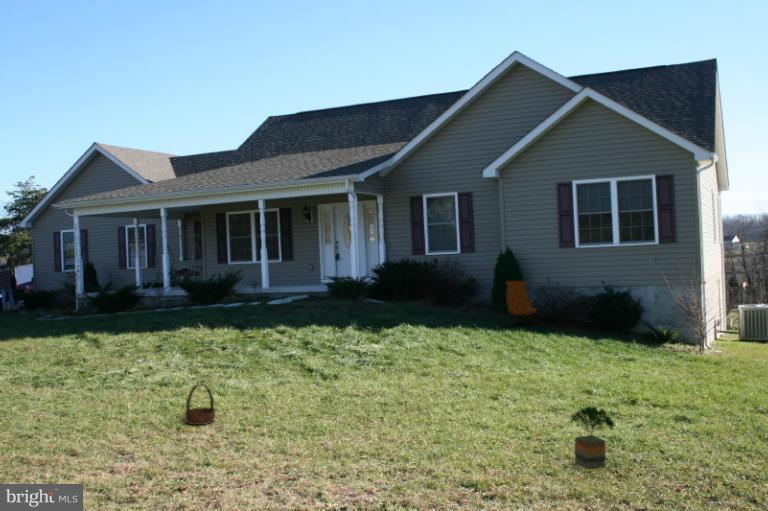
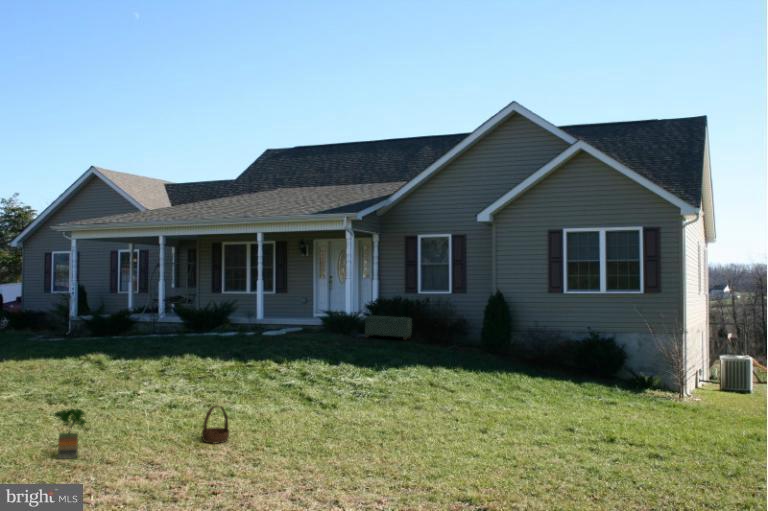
bench: none [371,280,419,303] -> present [365,316,412,340]
lounge chair: present [507,281,536,324] -> none [496,322,525,367]
potted tree: present [571,407,615,469] -> present [55,409,86,459]

